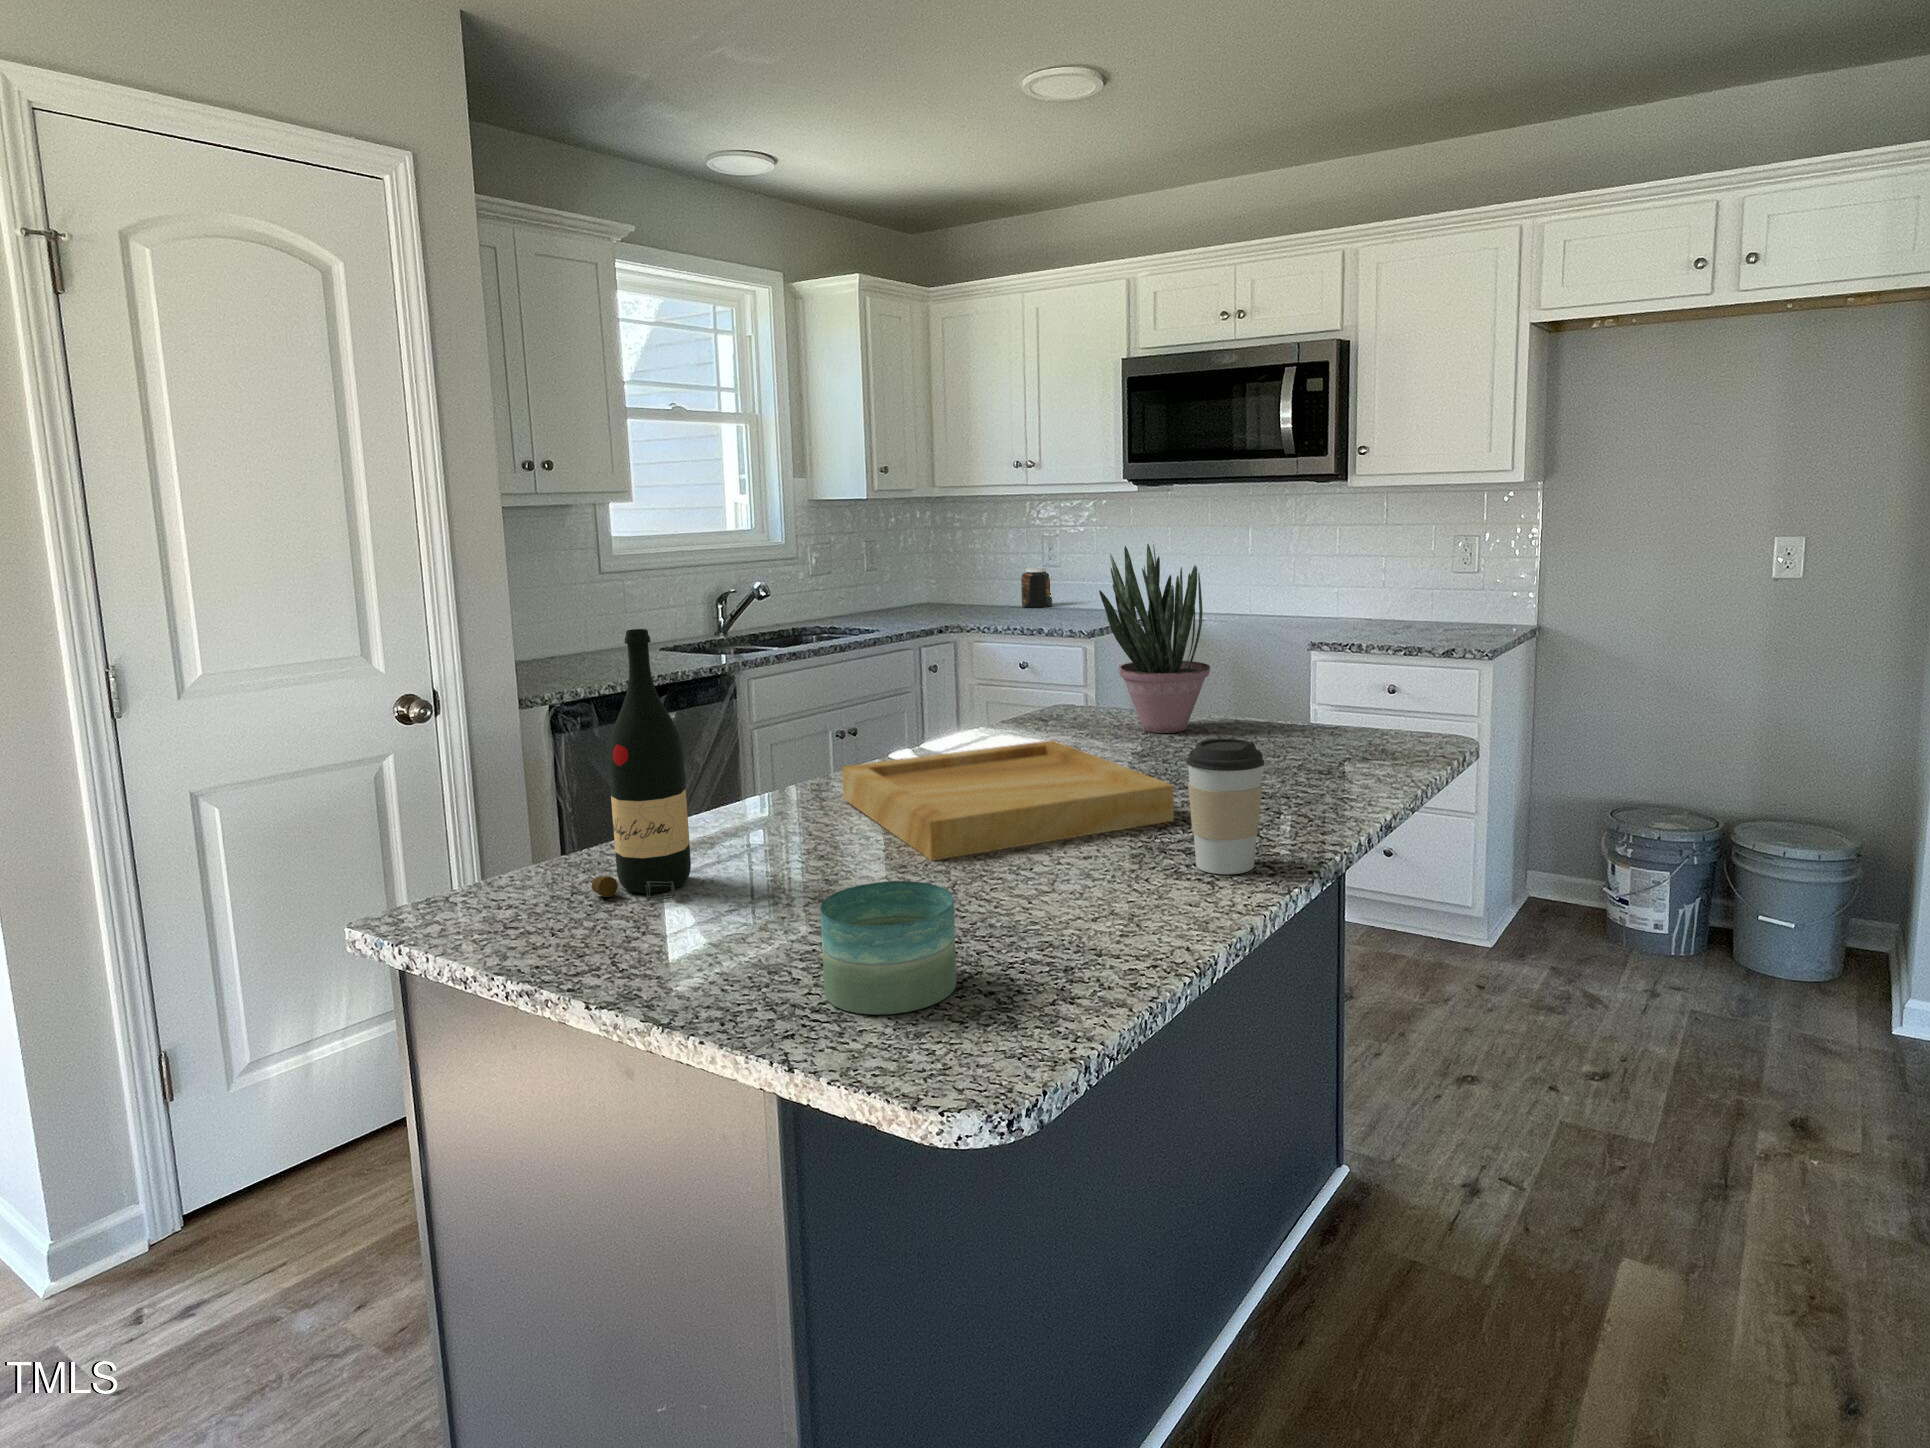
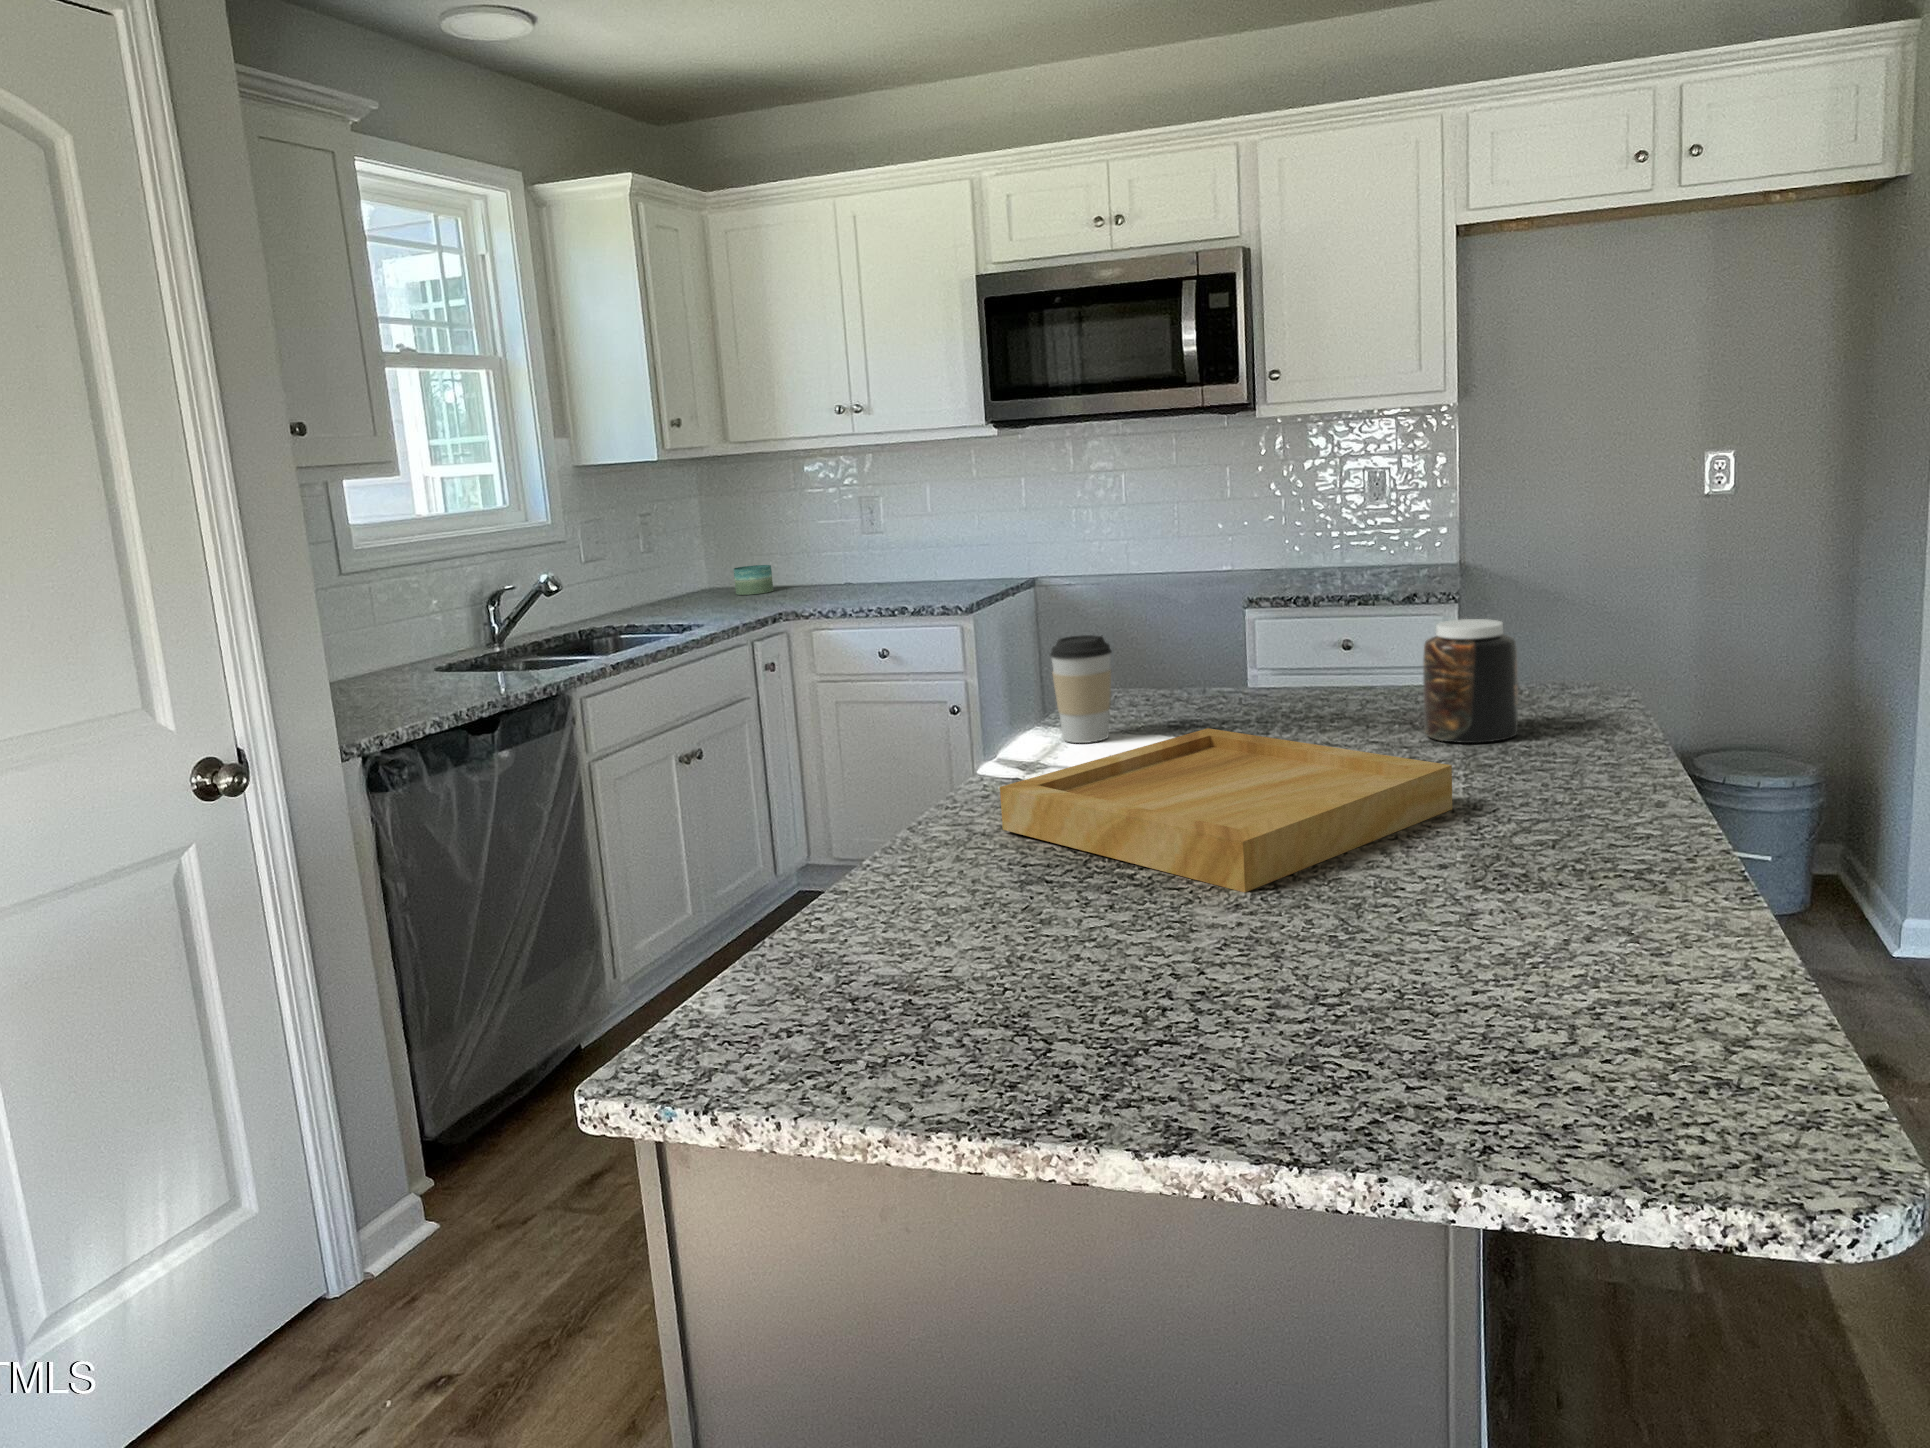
potted plant: present [1099,544,1210,733] -> none [1167,481,1306,711]
jar: present [1021,568,1052,607] -> present [1423,619,1518,743]
wine bottle: present [592,629,691,901] -> none [863,617,996,998]
coffee cup: present [1186,739,1265,874] -> present [1050,635,1112,743]
candle: present [820,881,957,1015] -> present [734,565,773,595]

